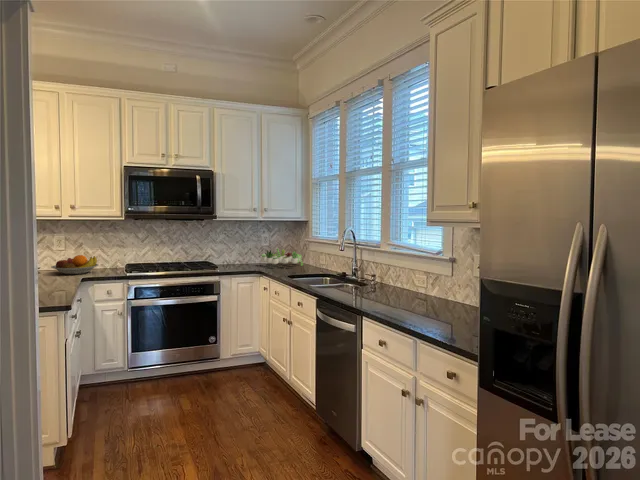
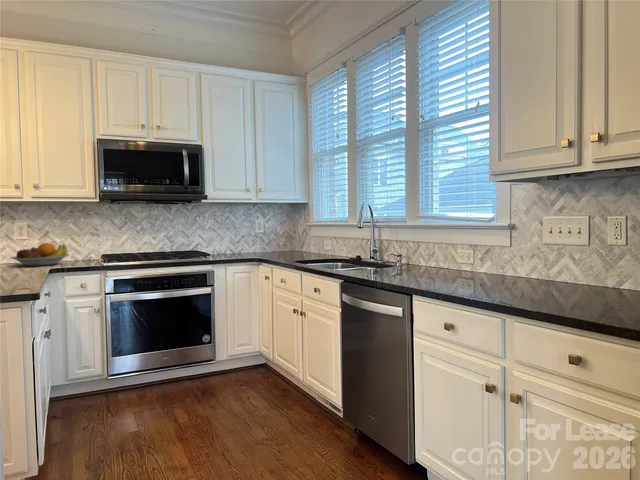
succulent plant: present [261,249,303,265] -> none [257,233,305,253]

